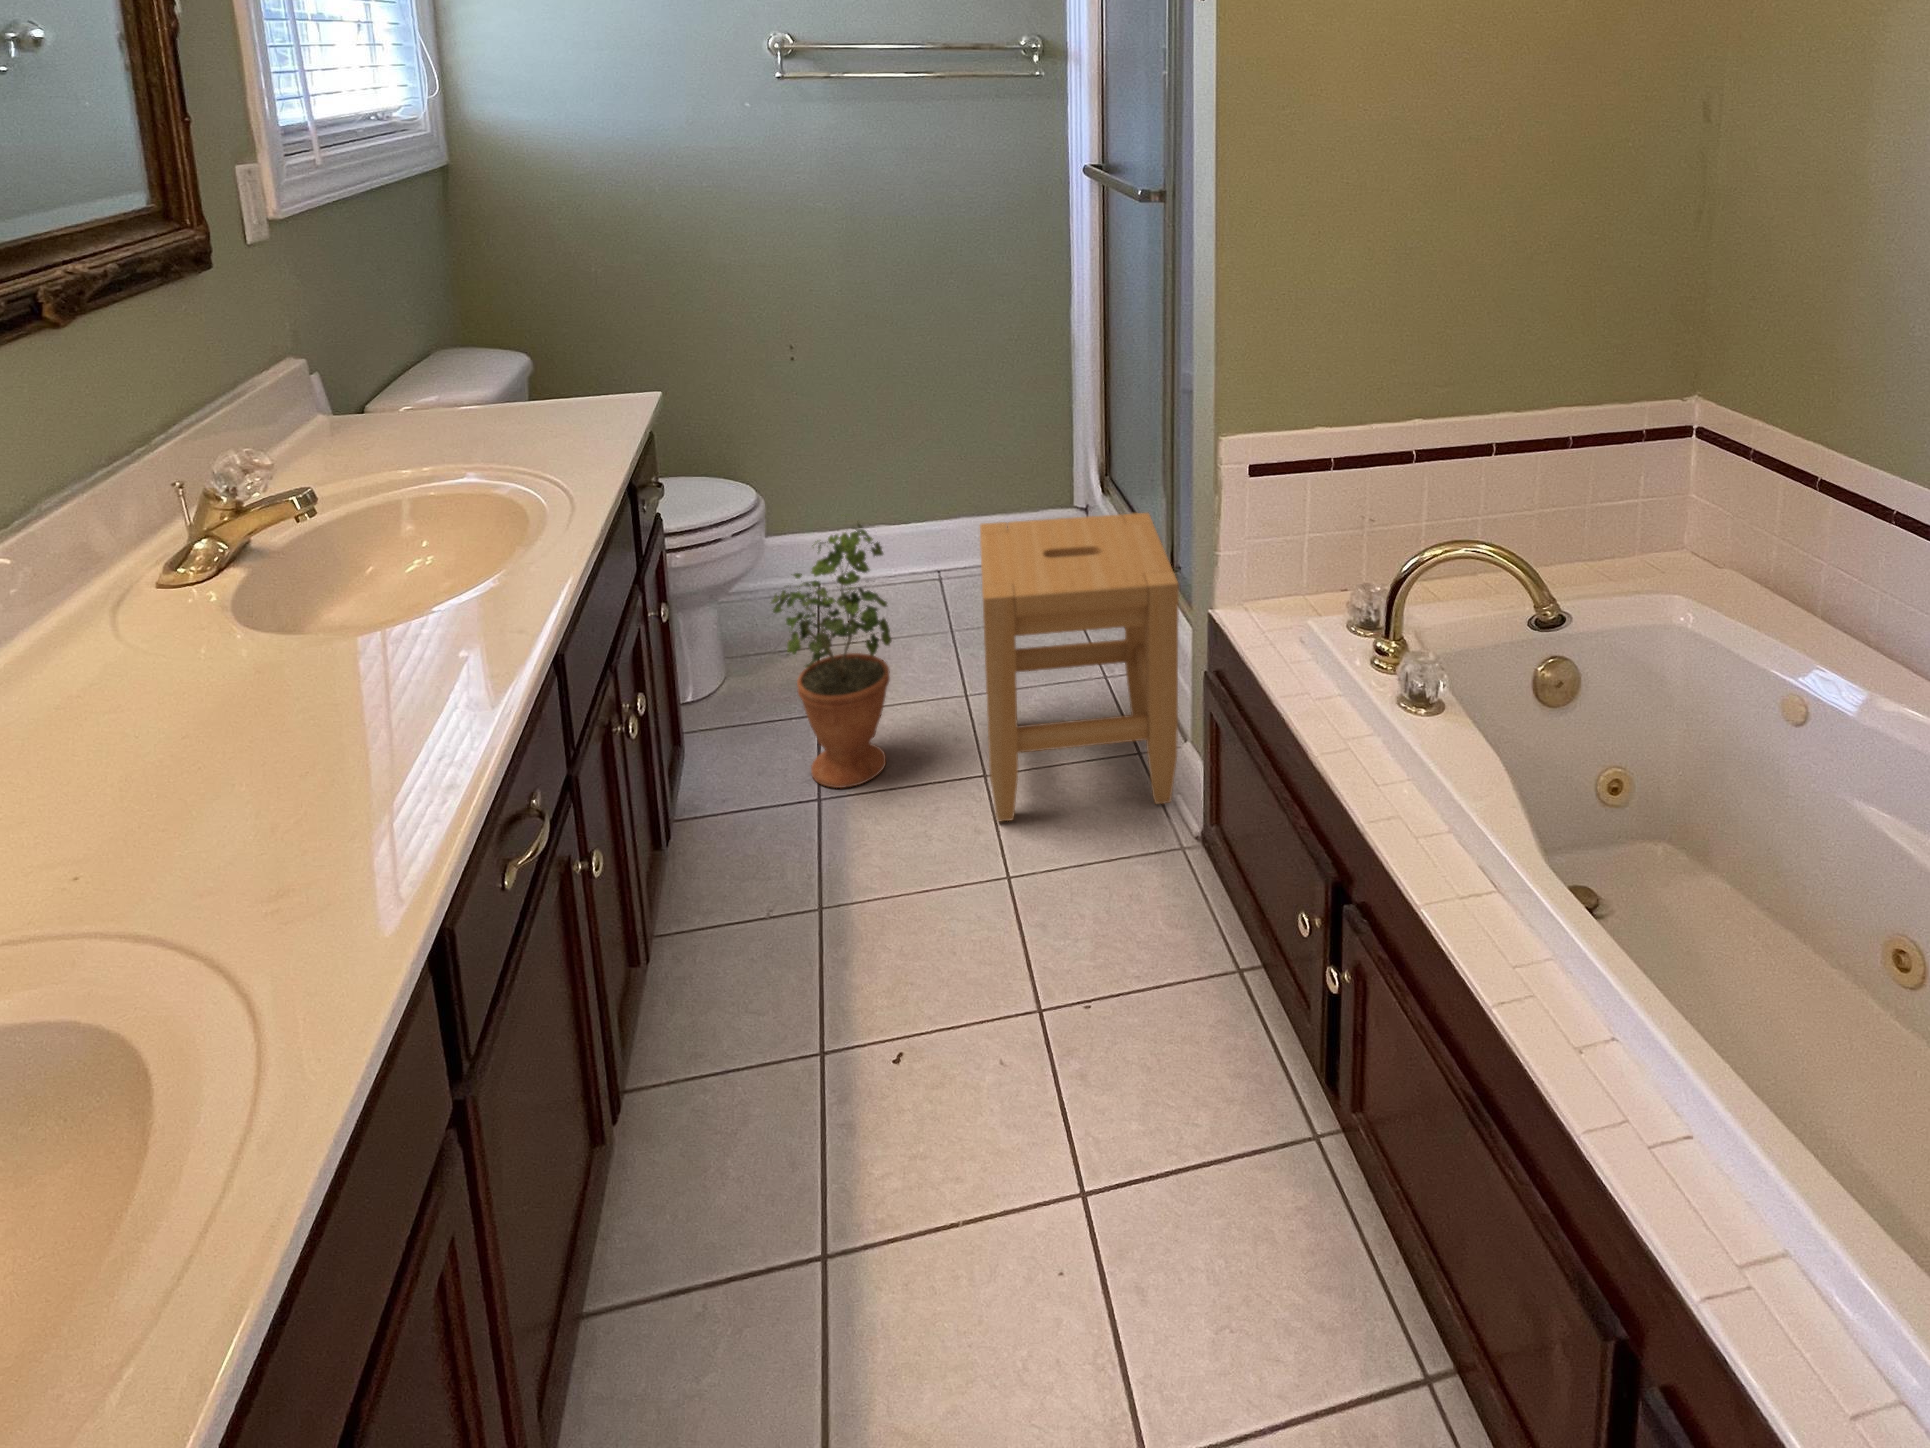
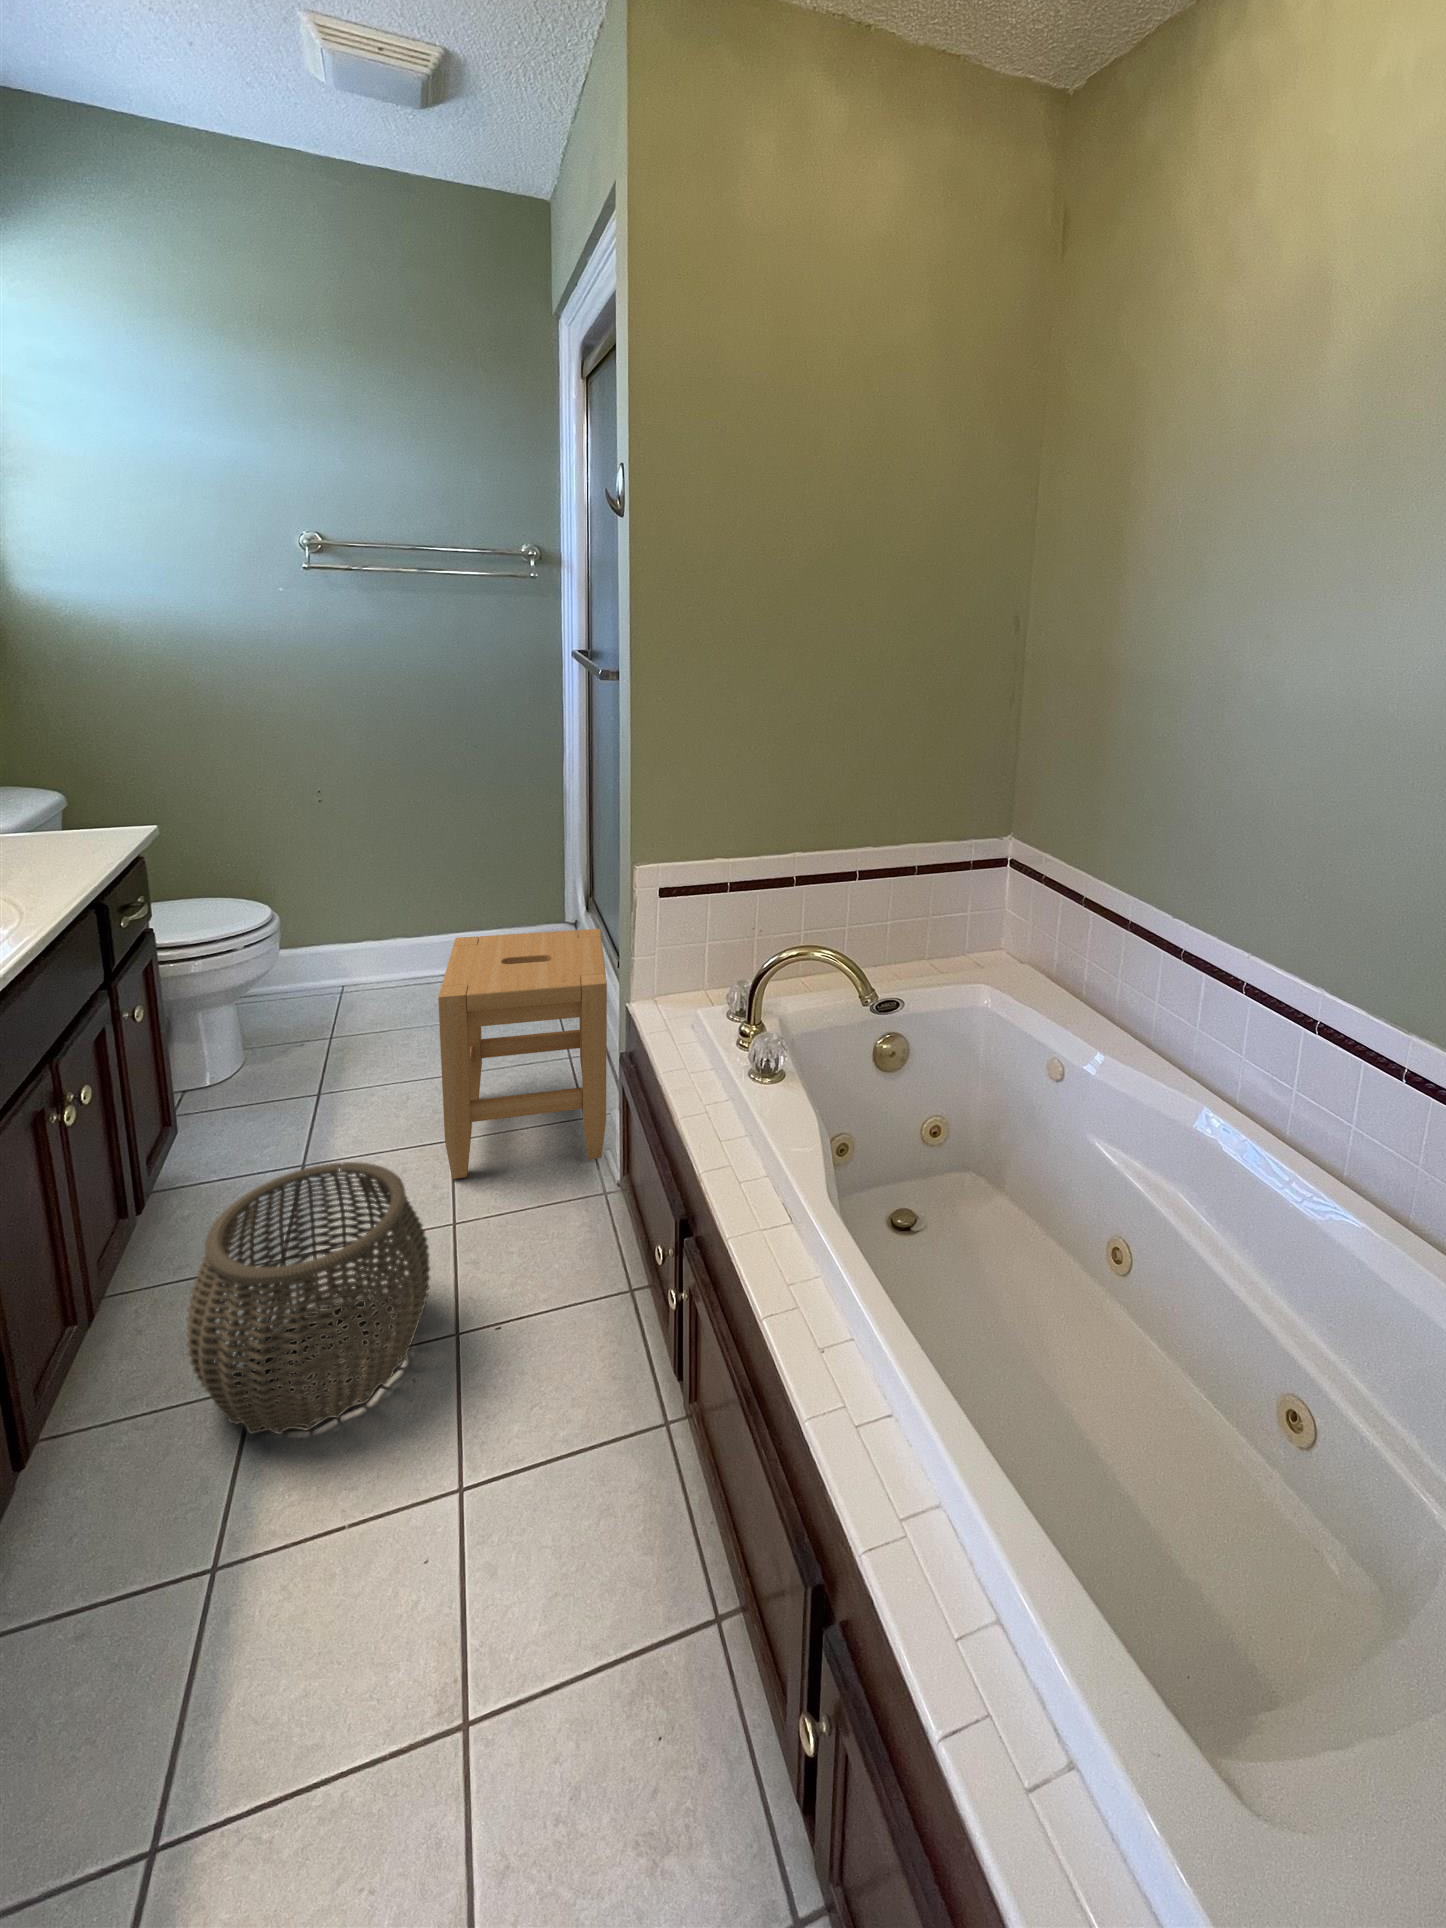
potted plant: present [771,522,892,788] -> none [258,930,370,1157]
woven basket: none [758,798,1015,1121] -> present [187,1162,430,1434]

